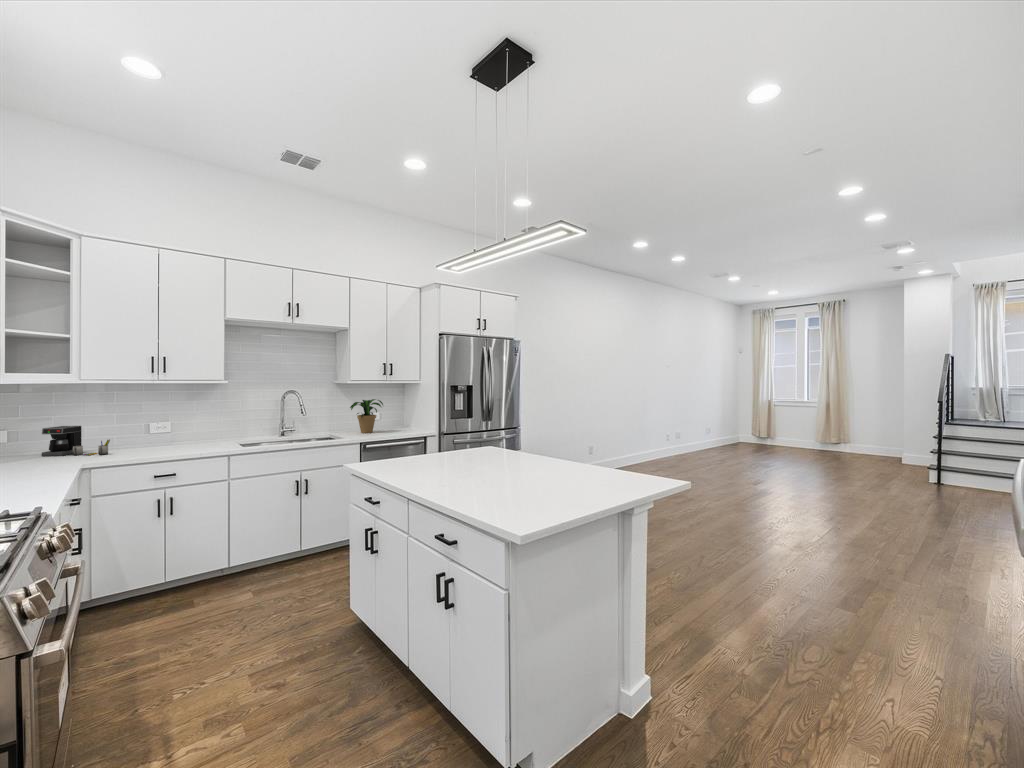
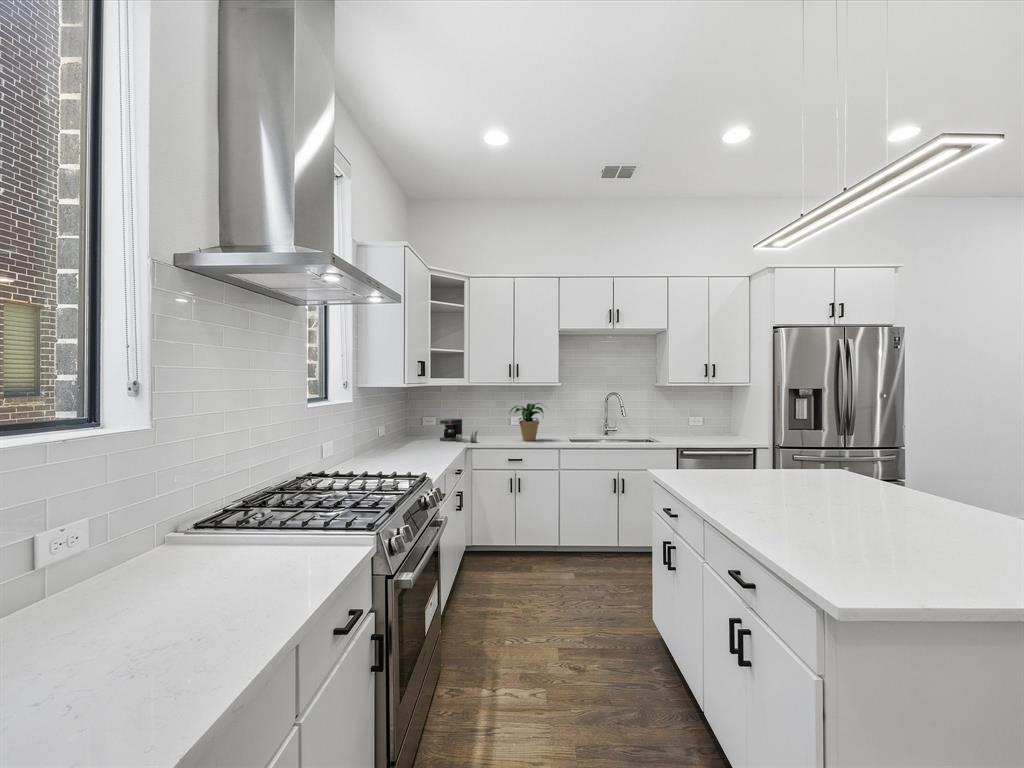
potted plant: present [350,399,383,433] -> present [509,403,544,441]

